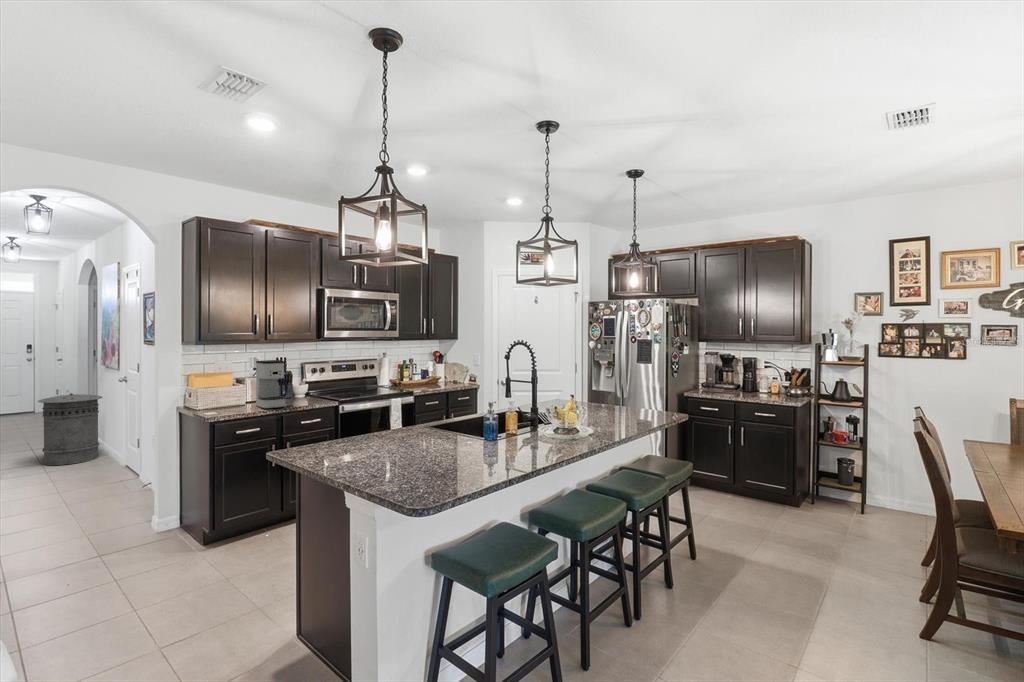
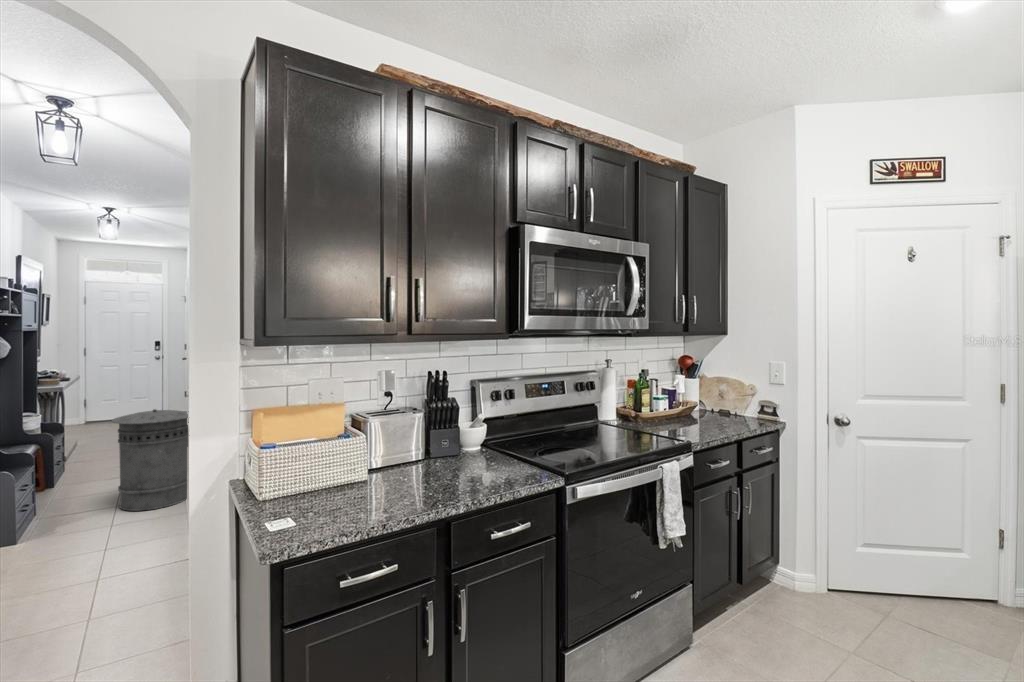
coffee maker: present [256,360,288,409] -> none [389,380,457,502]

